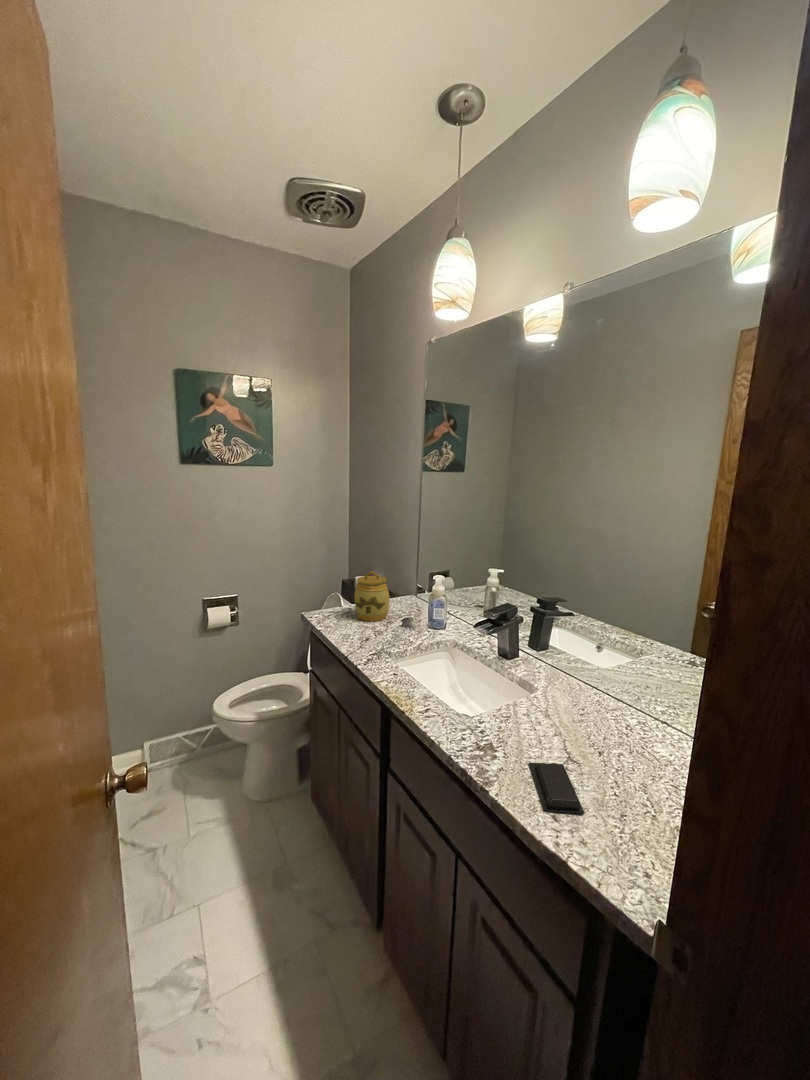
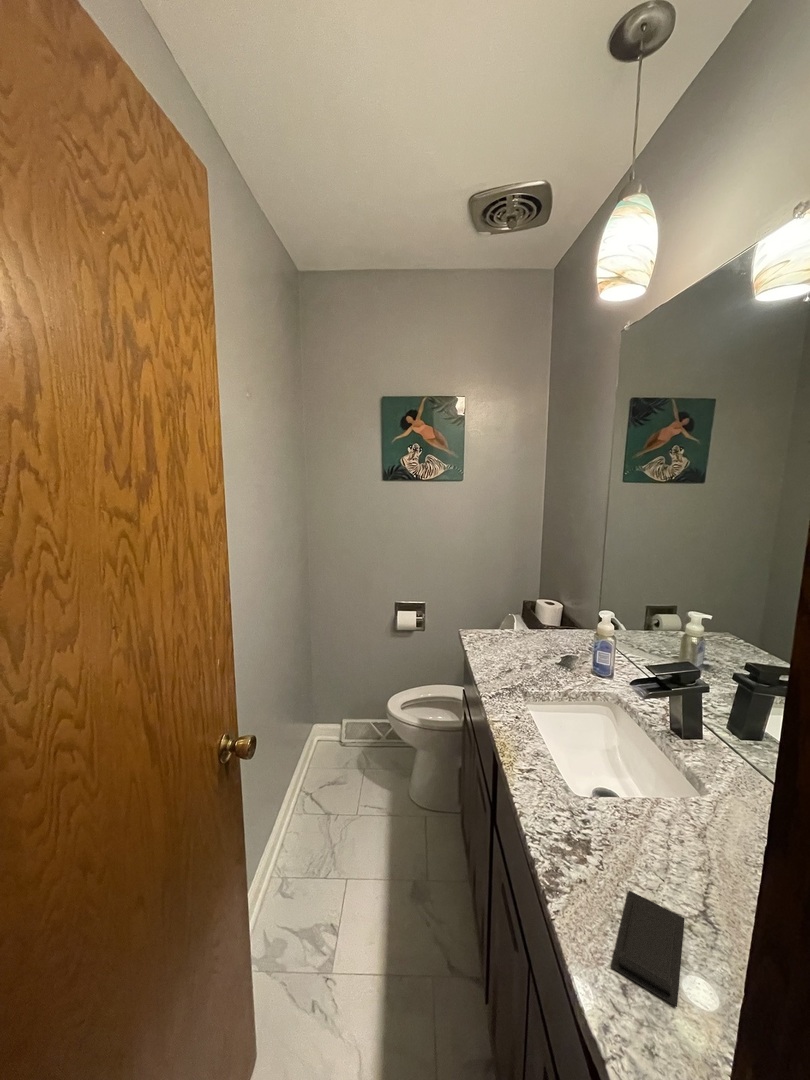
jar: present [355,571,390,621] -> none [511,596,552,653]

